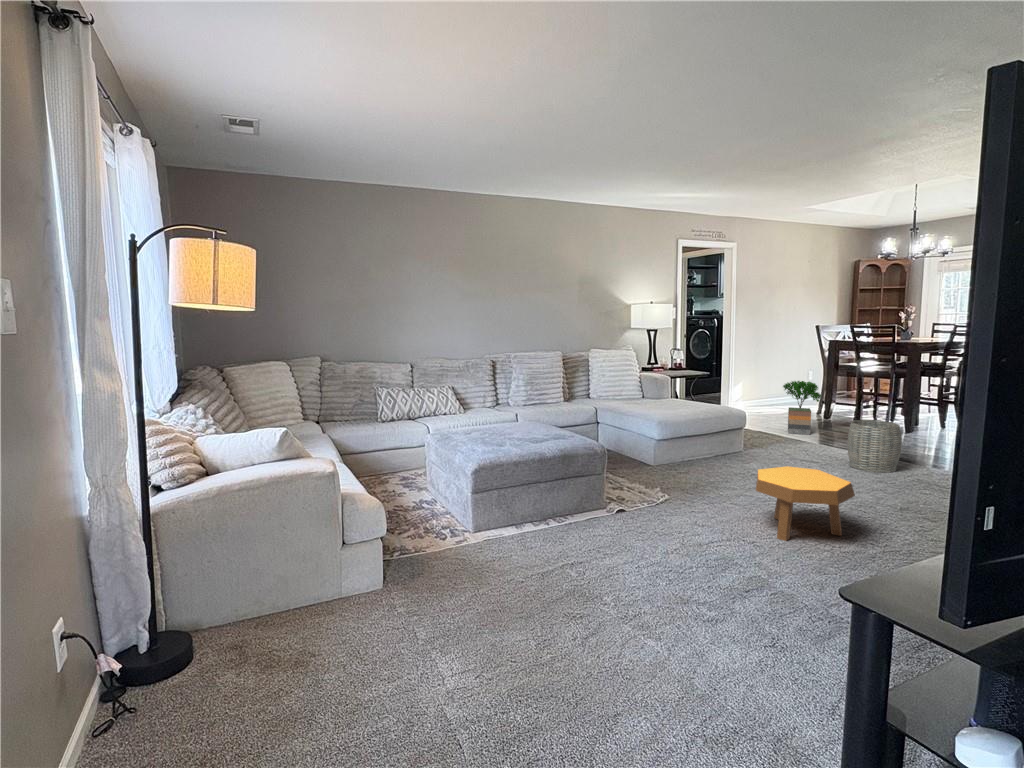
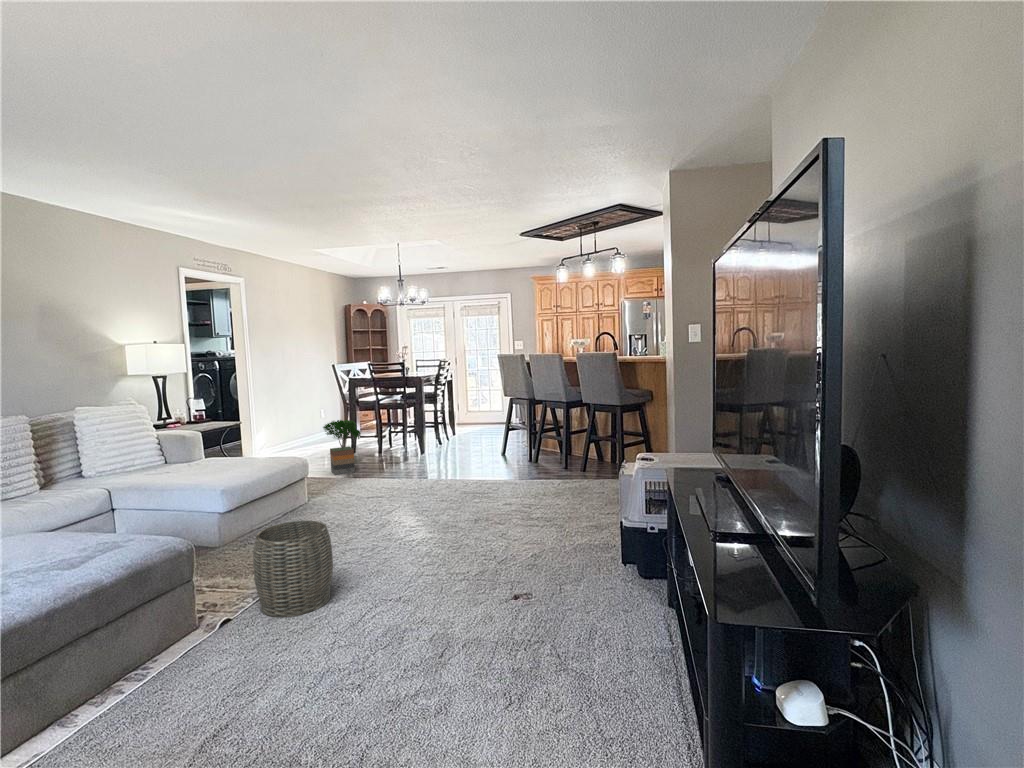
woven basket: present [847,420,902,473] -> present [253,520,333,618]
footstool: present [756,466,855,541] -> none [377,504,467,587]

